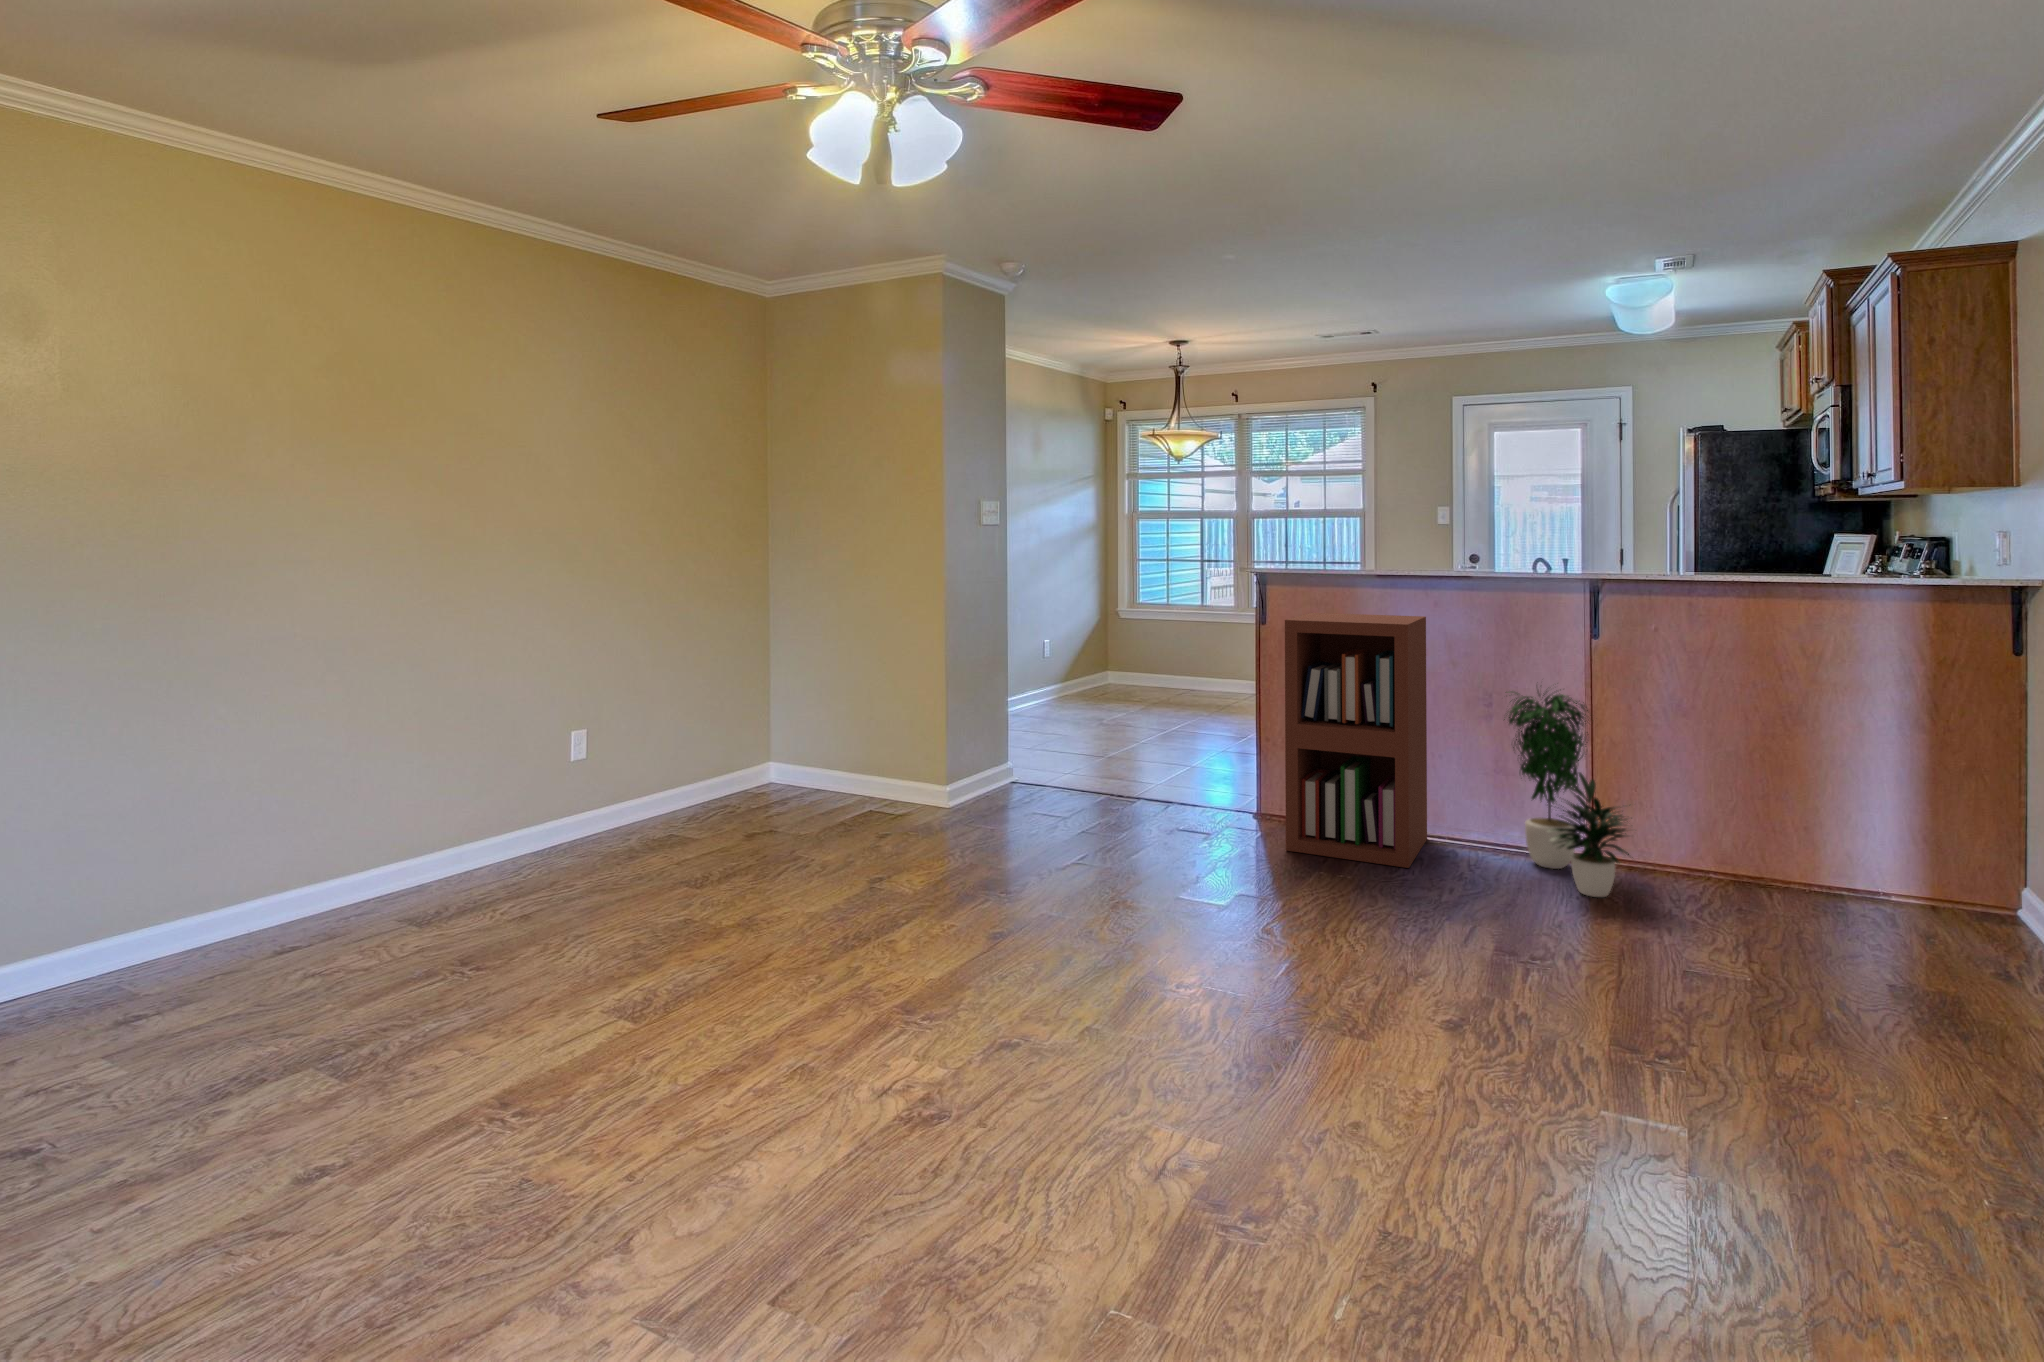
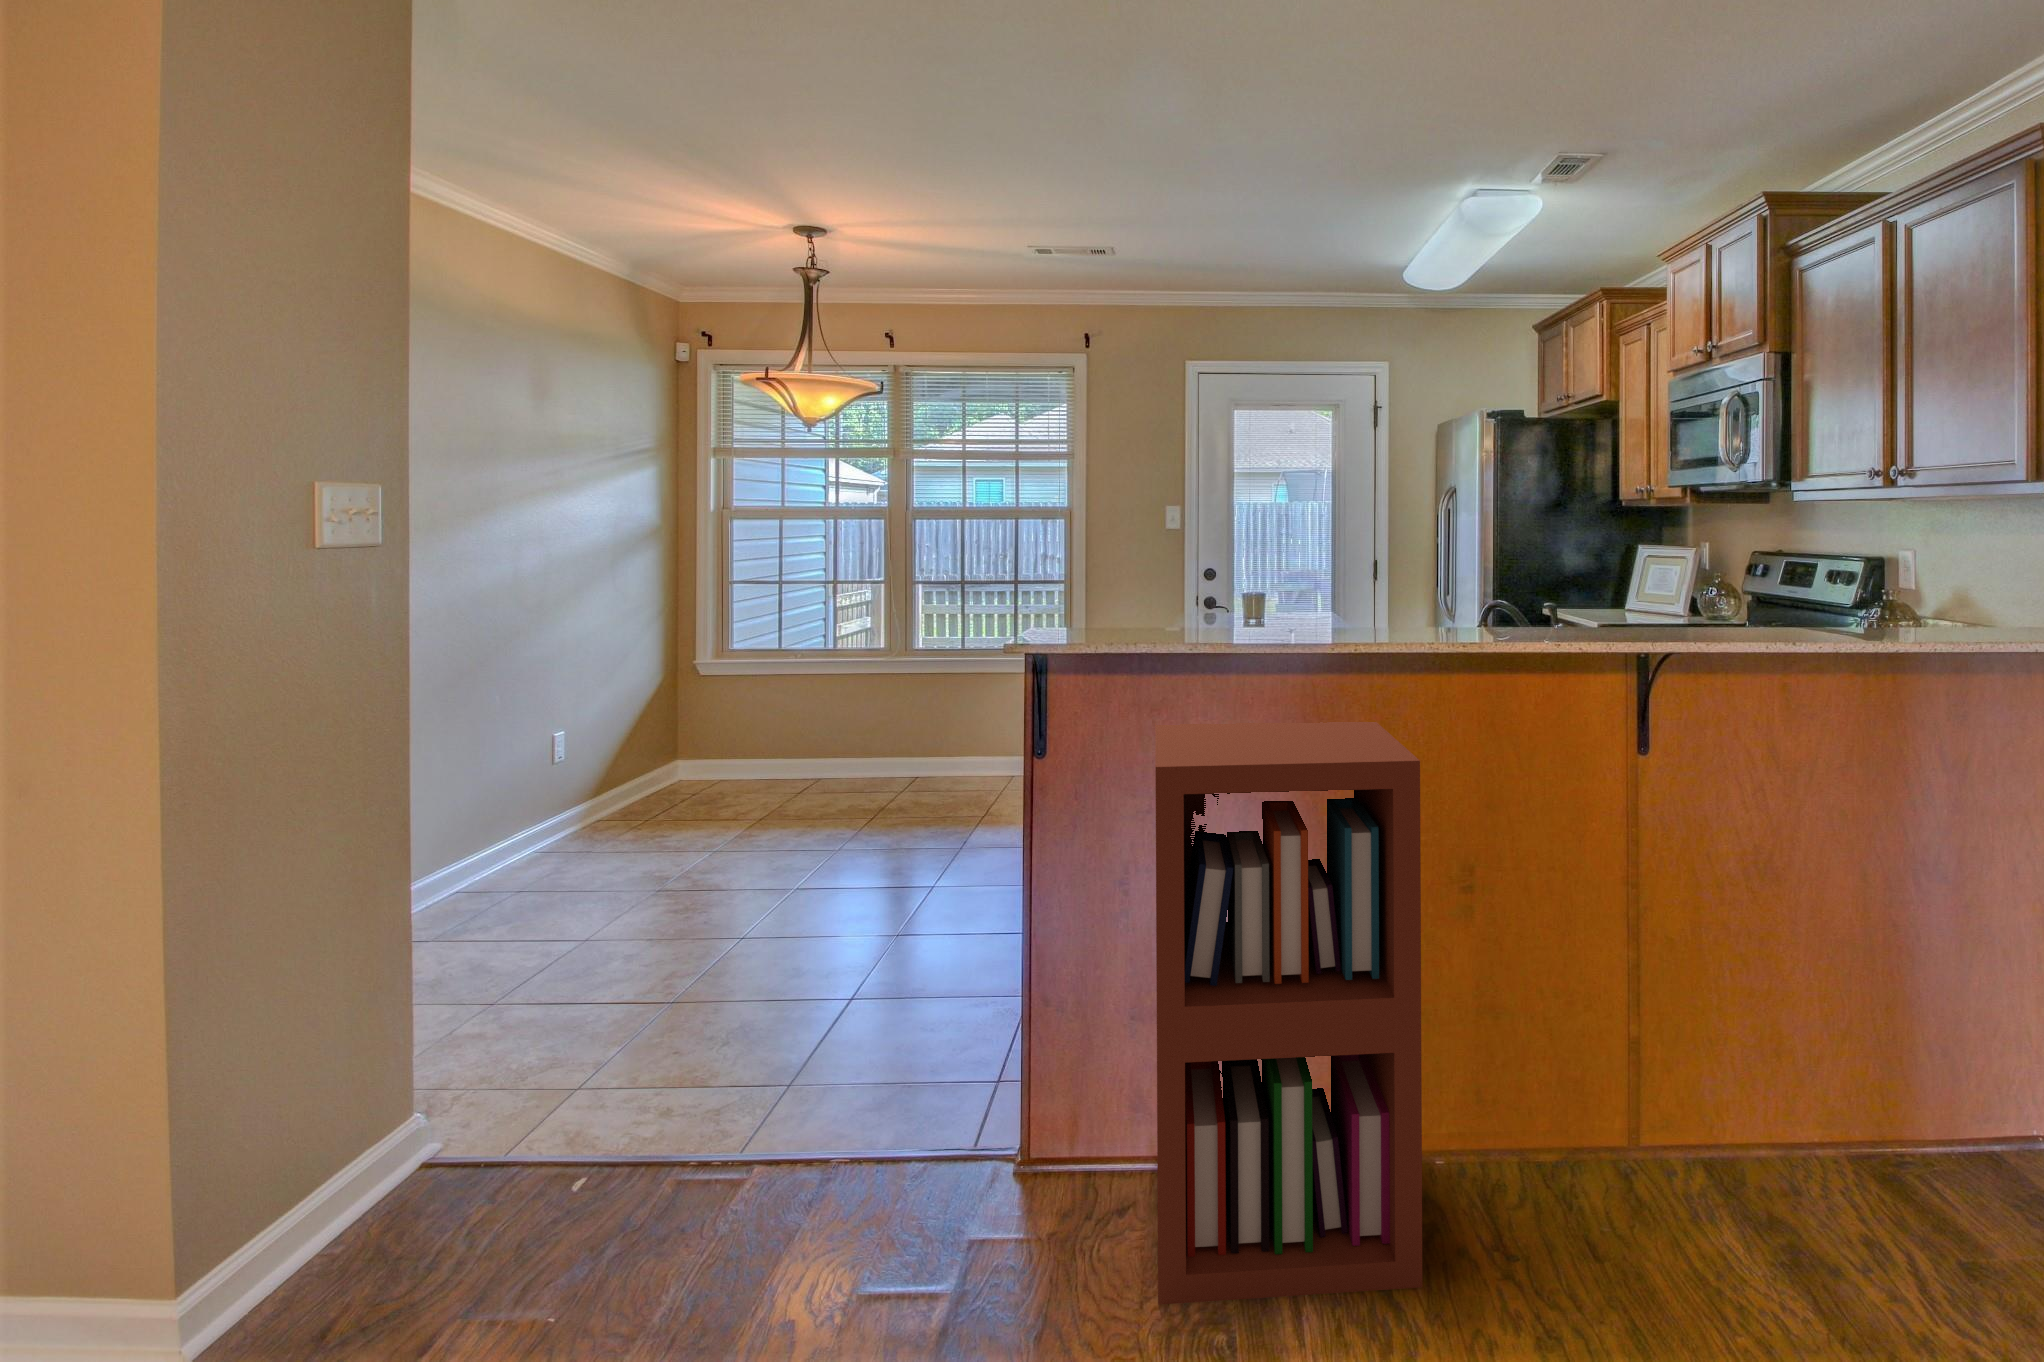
potted plant: present [1504,691,1633,897] -> none [1519,823,1845,1276]

